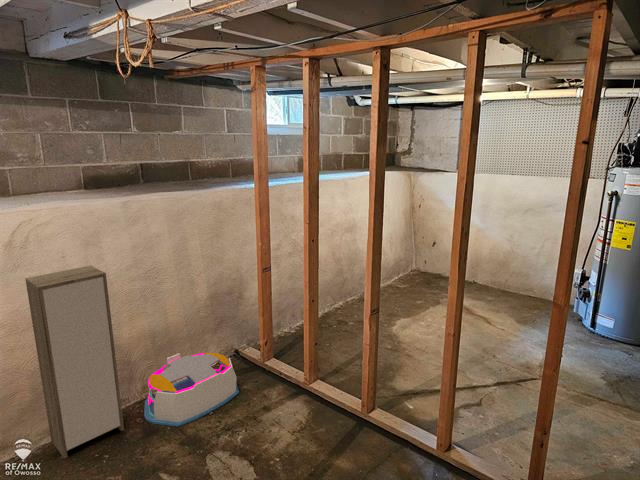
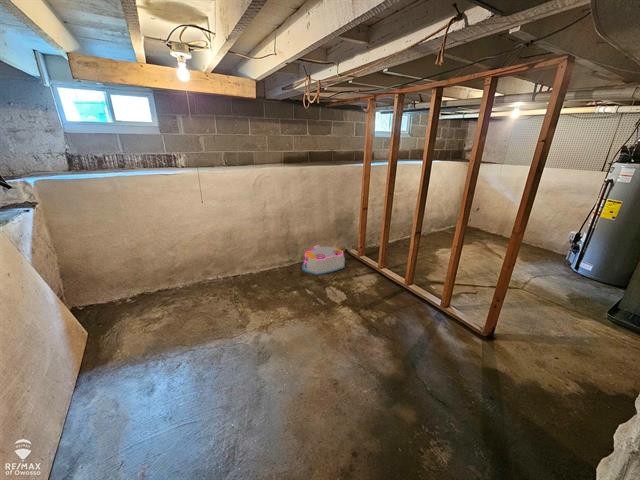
storage cabinet: present [25,266,124,459] -> none [261,197,294,277]

